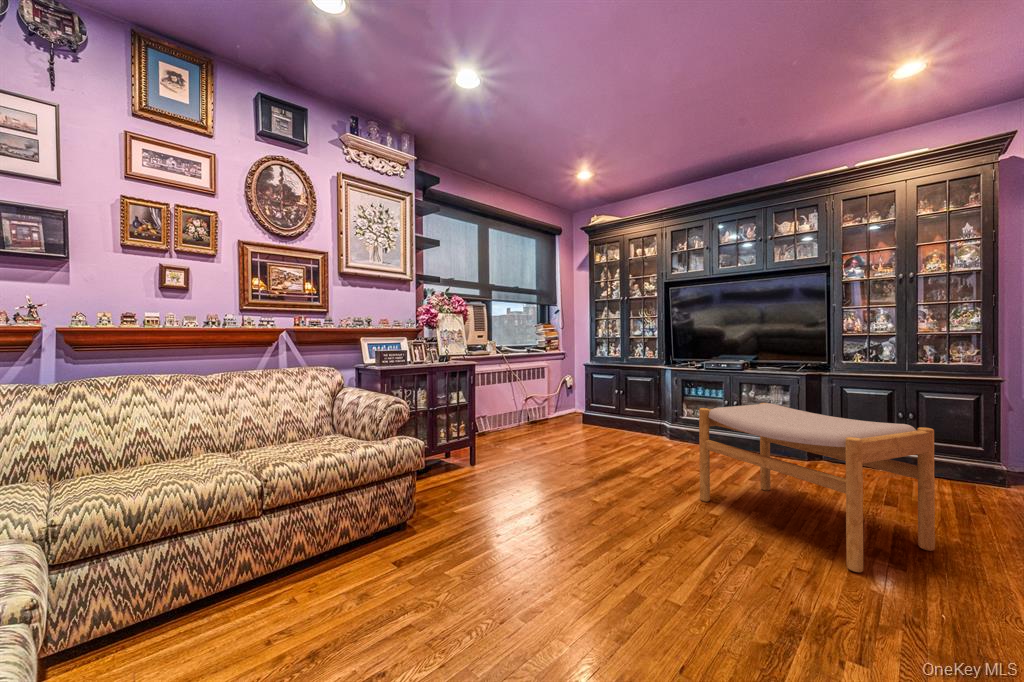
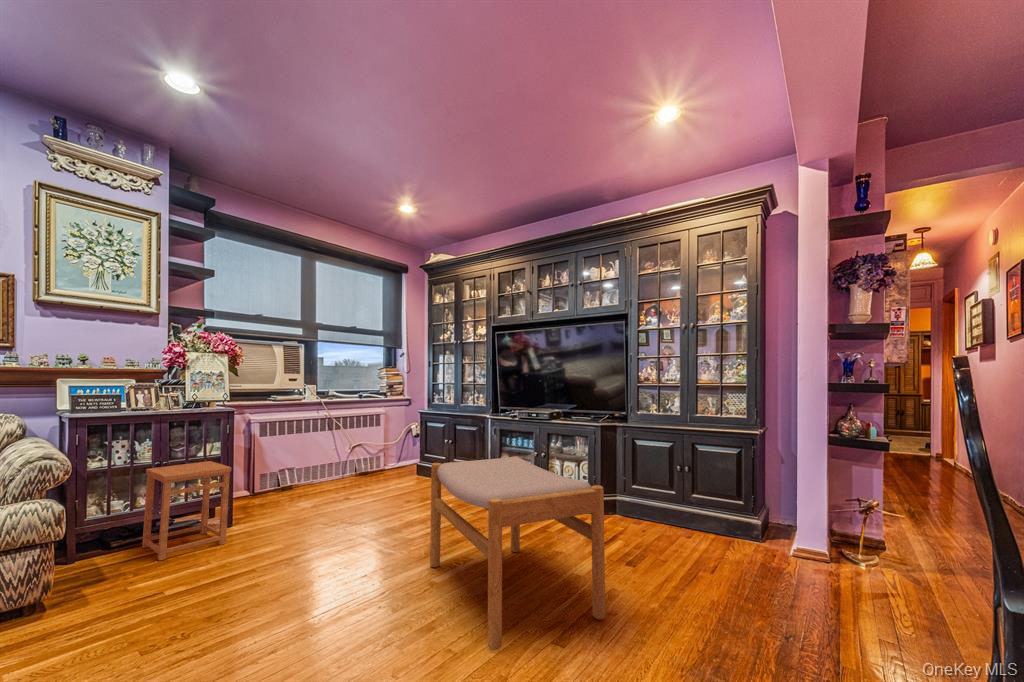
side table: none [422,407,491,490] -> present [142,461,232,561]

